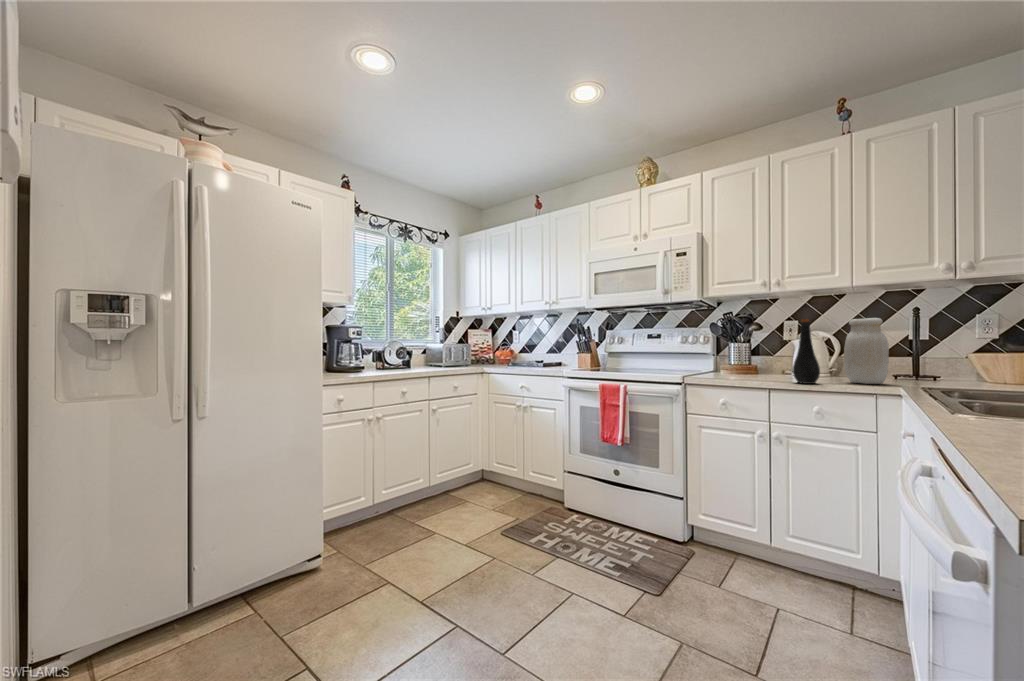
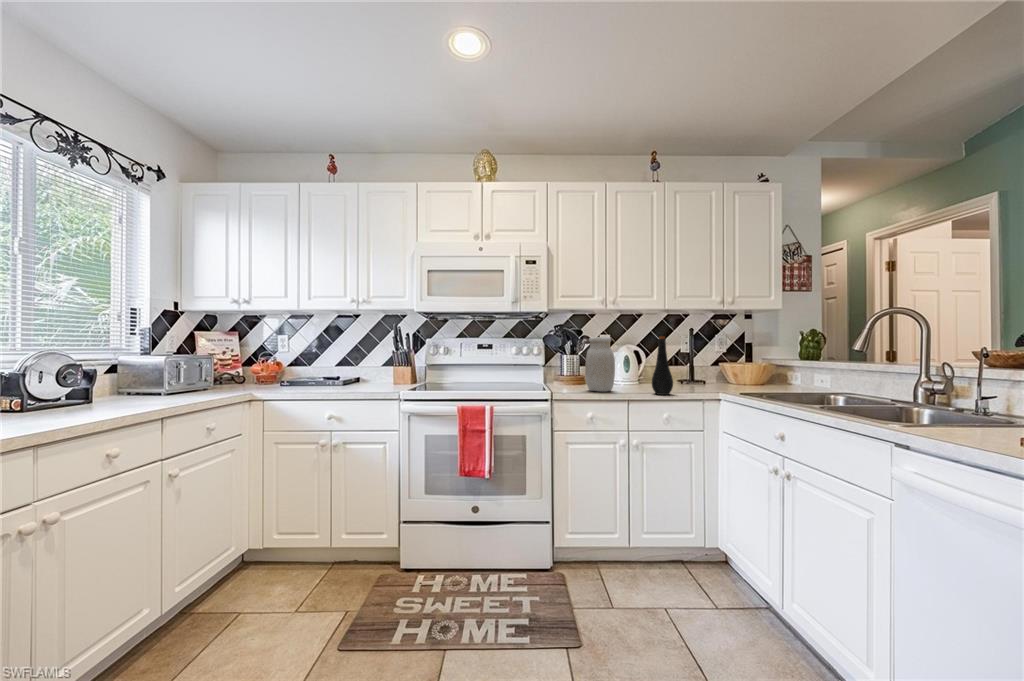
jar: present [844,318,889,384] -> present [585,337,615,392]

